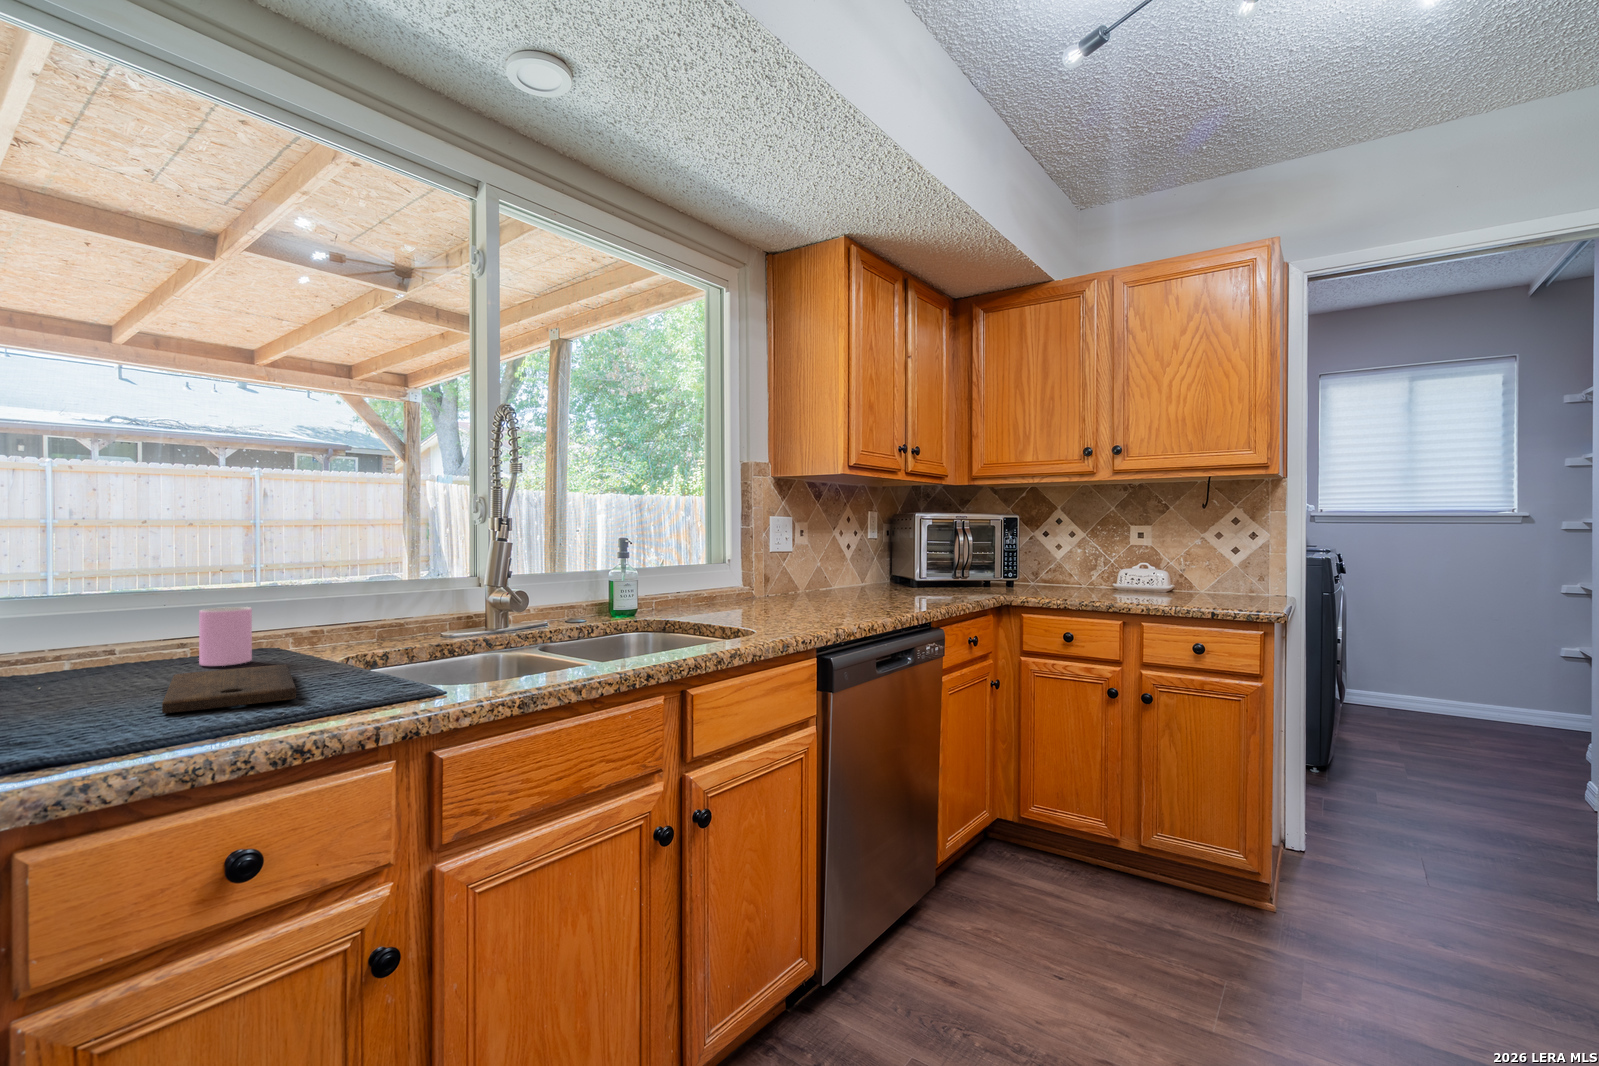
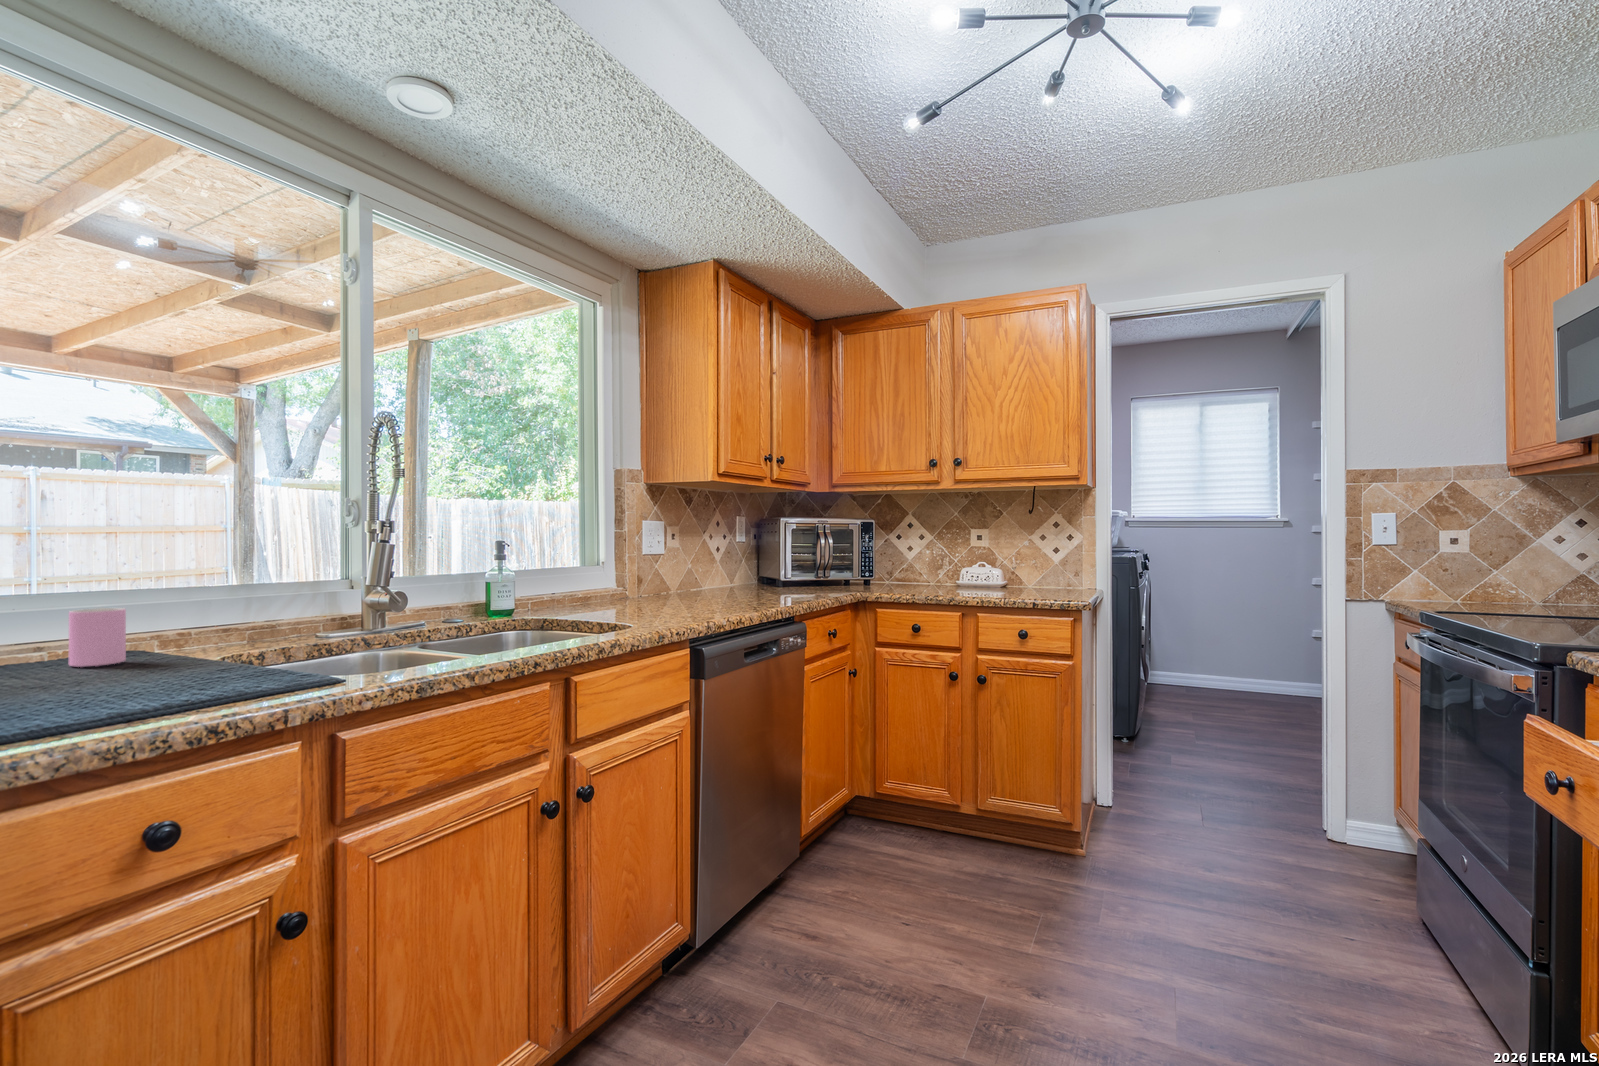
cutting board: present [162,664,296,713] -> none [52,661,196,704]

